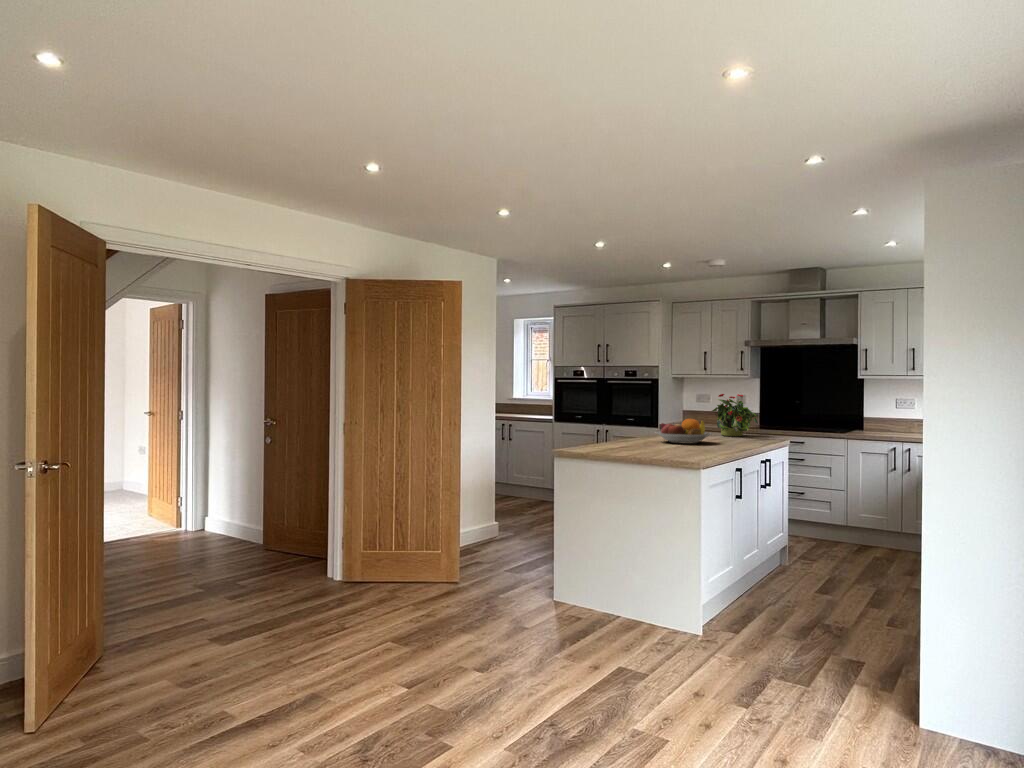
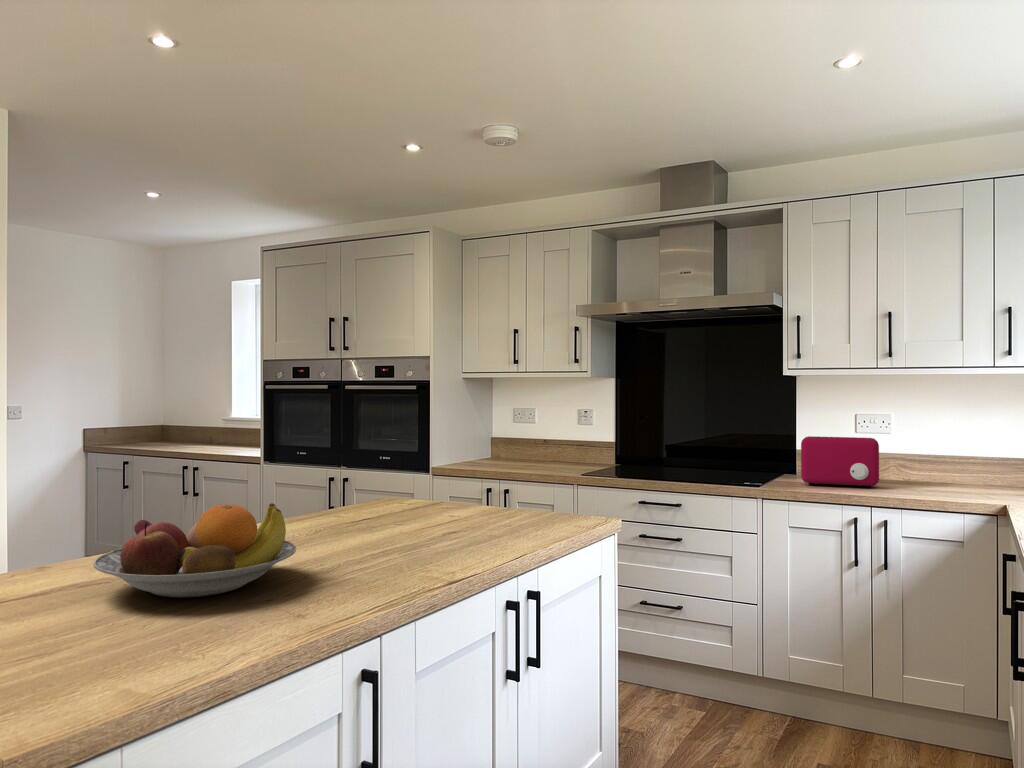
potted plant: present [712,394,758,436] -> none [404,412,521,525]
toaster: none [867,410,907,435] -> present [801,436,879,488]

